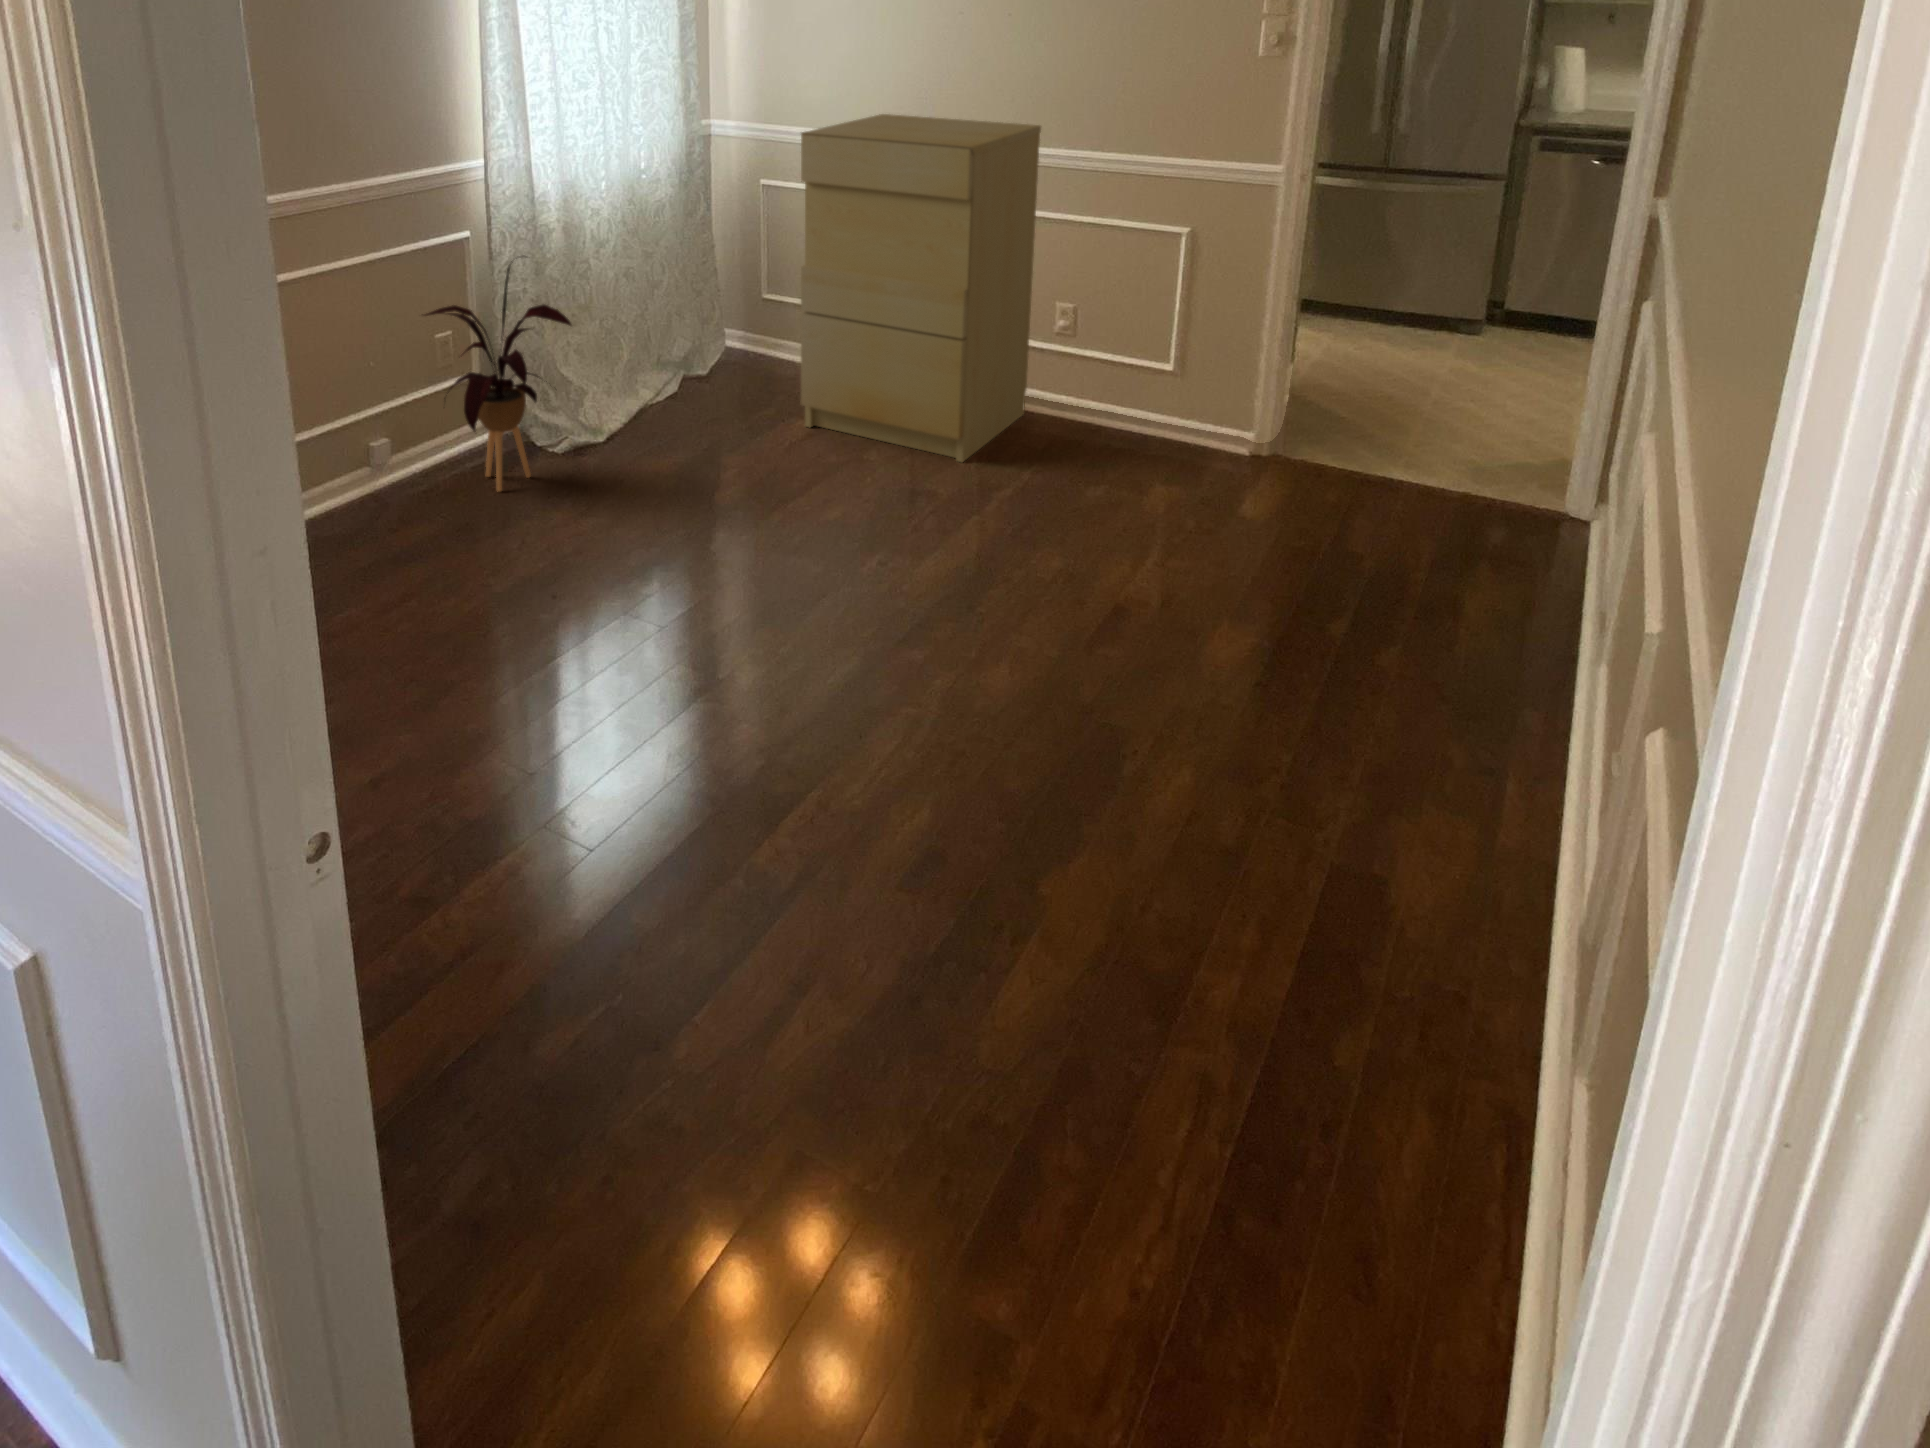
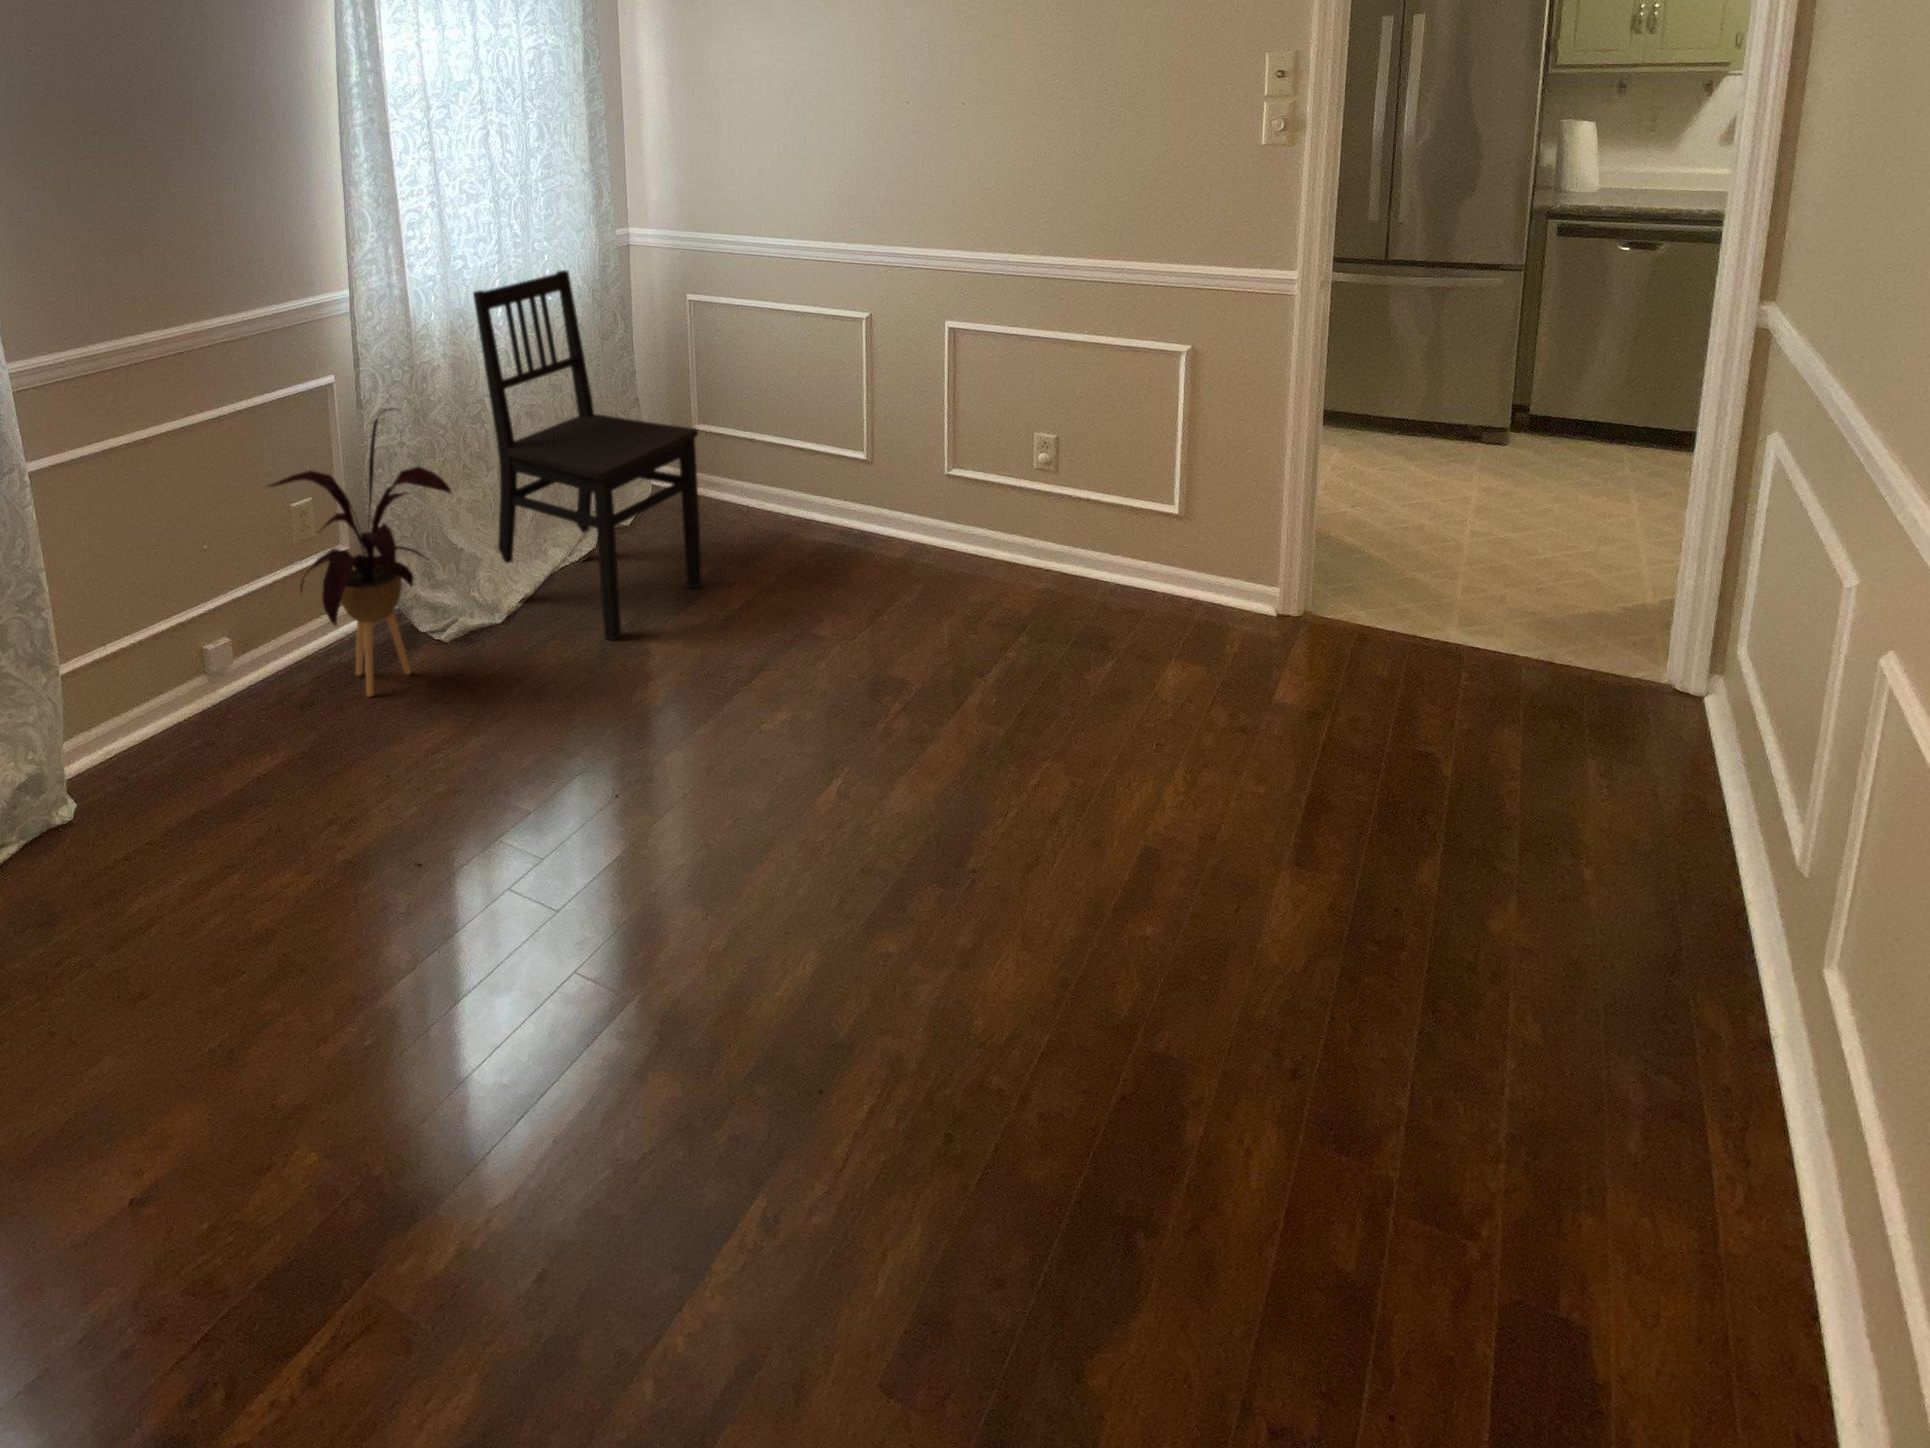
cabinet: present [801,114,1041,462] -> none [726,220,1006,635]
dining chair: none [584,150,771,459] -> present [473,270,702,640]

